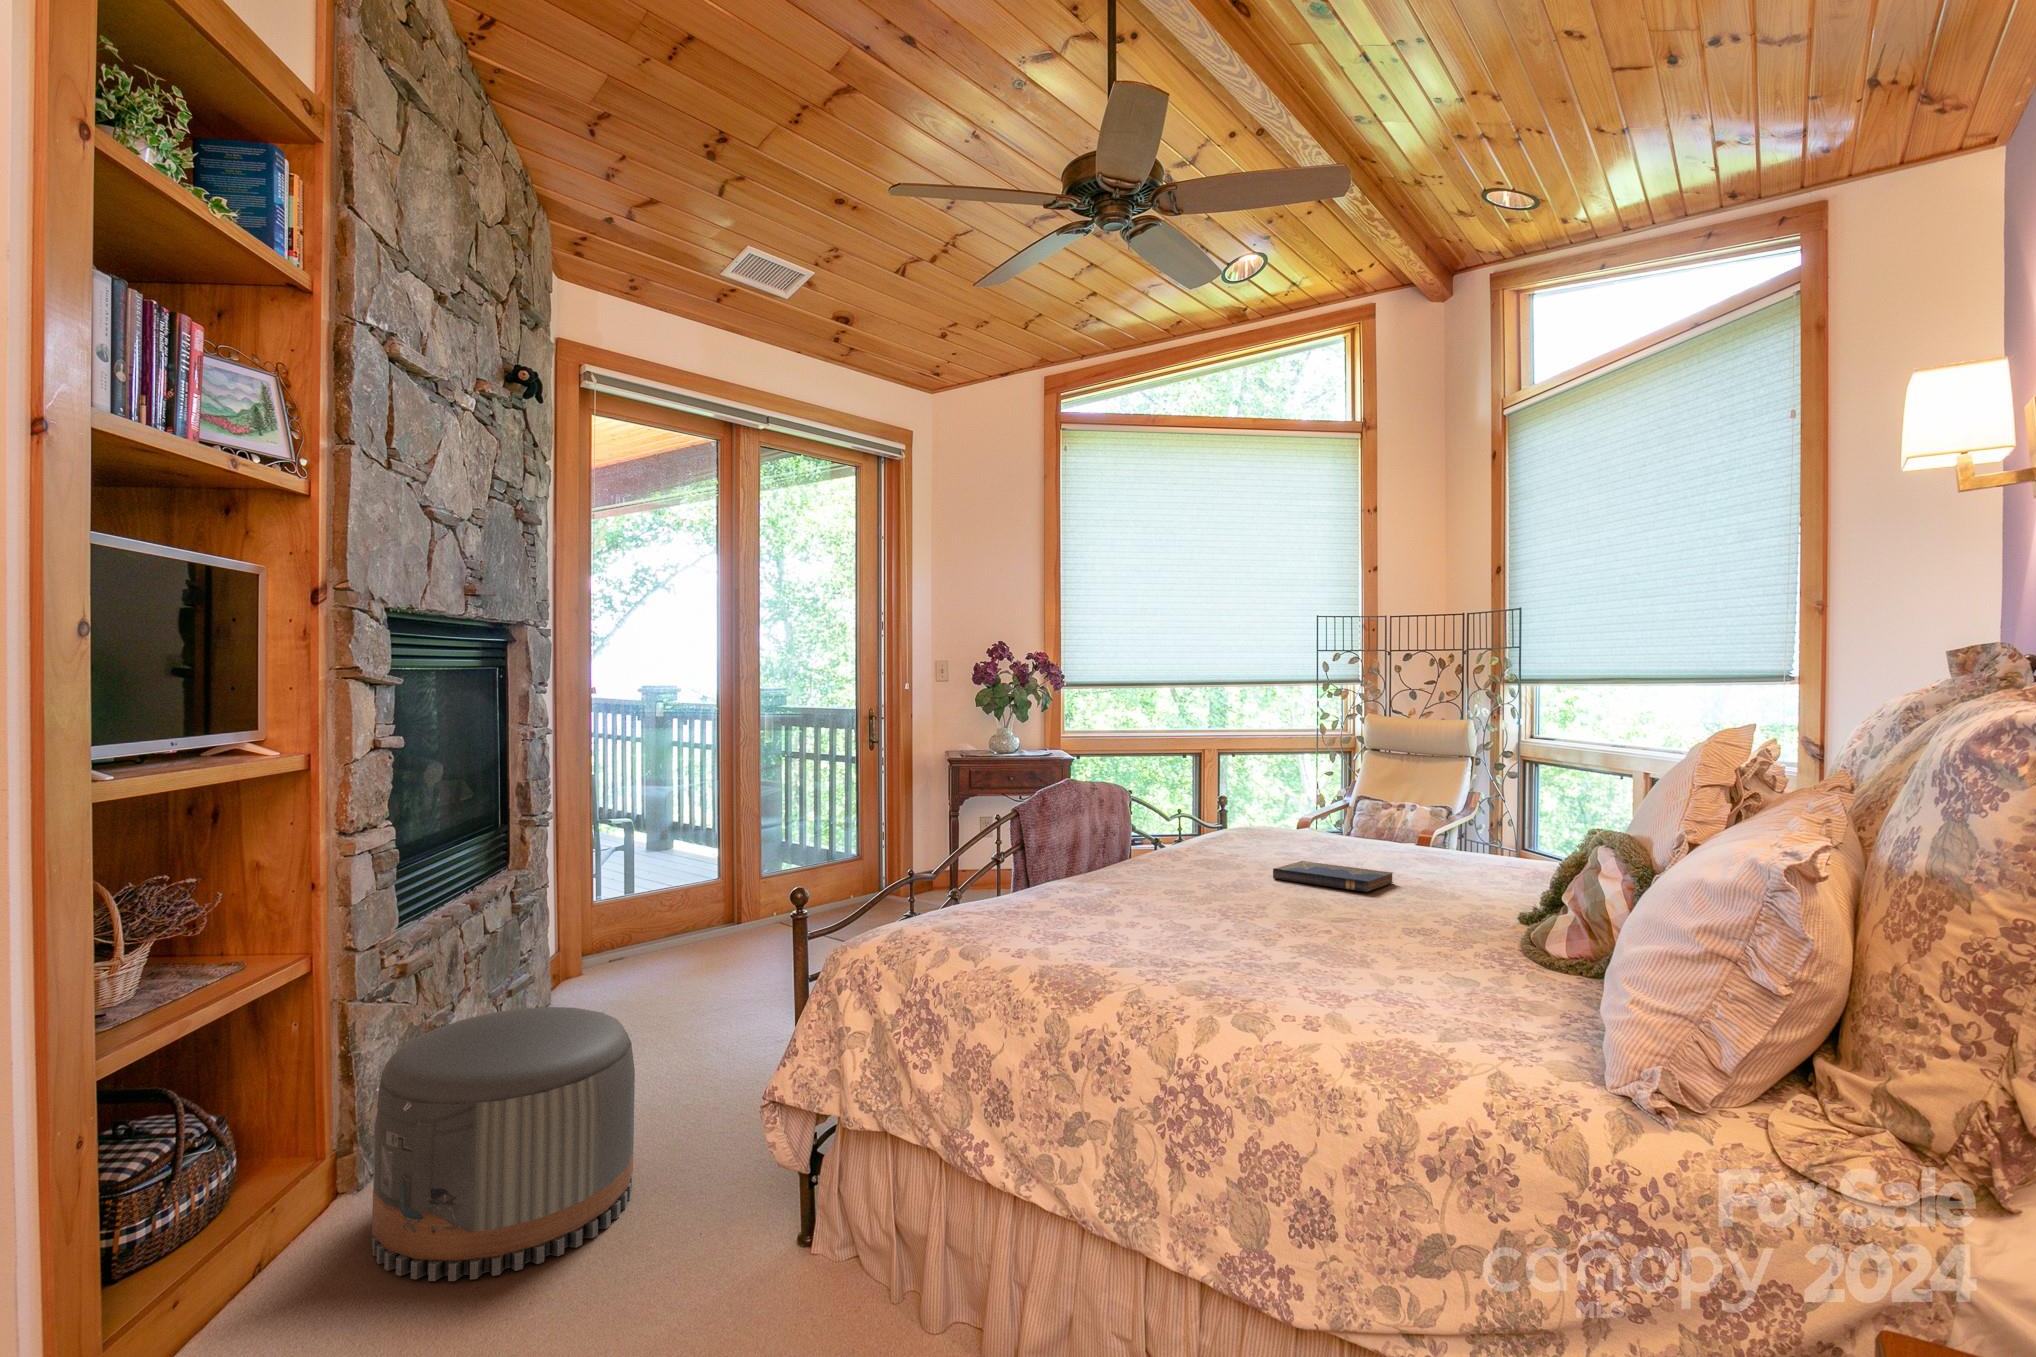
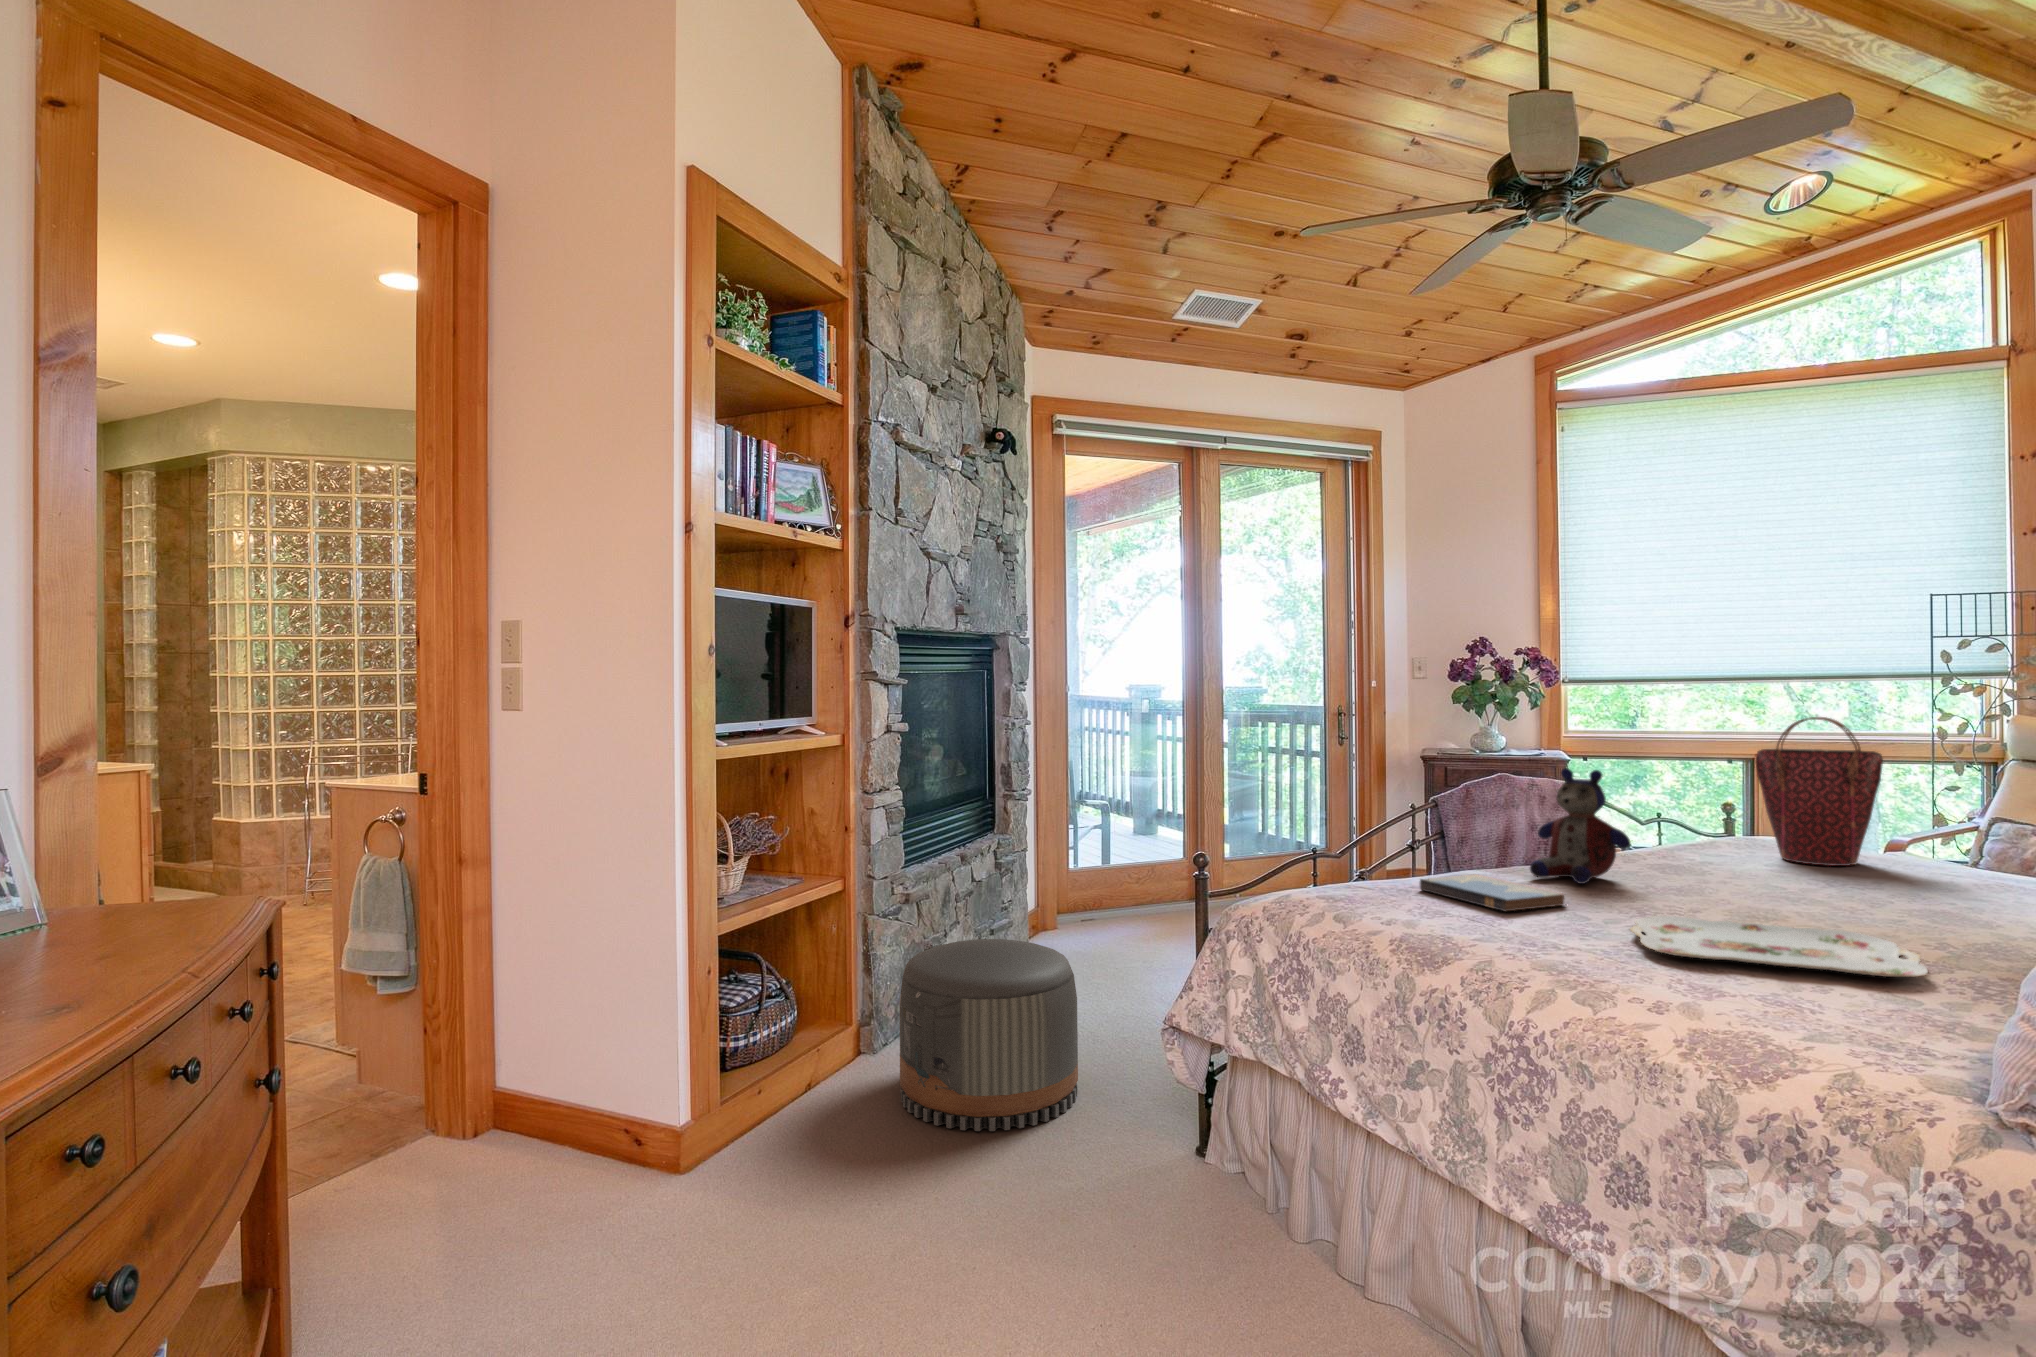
handbag: none [1279,730,1368,856] -> present [1756,717,1883,866]
stuffed bear: none [1127,779,1210,891] -> present [1530,768,1631,884]
hardcover book: present [1273,861,1393,892] -> present [1420,874,1564,912]
serving tray: none [1243,920,1482,965] -> present [1630,916,1928,977]

